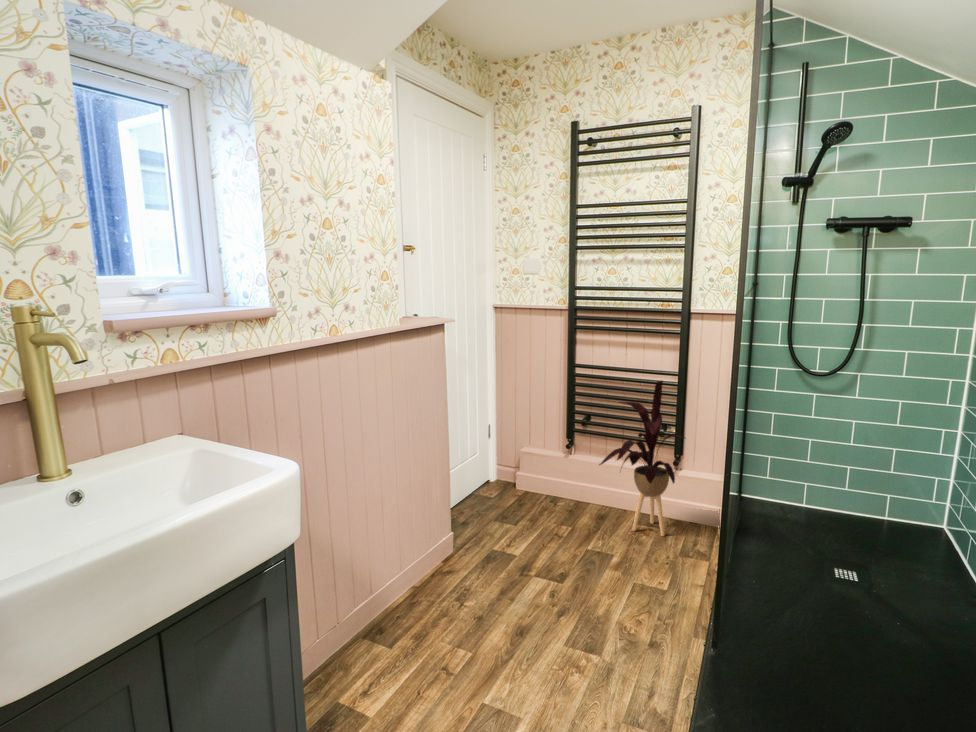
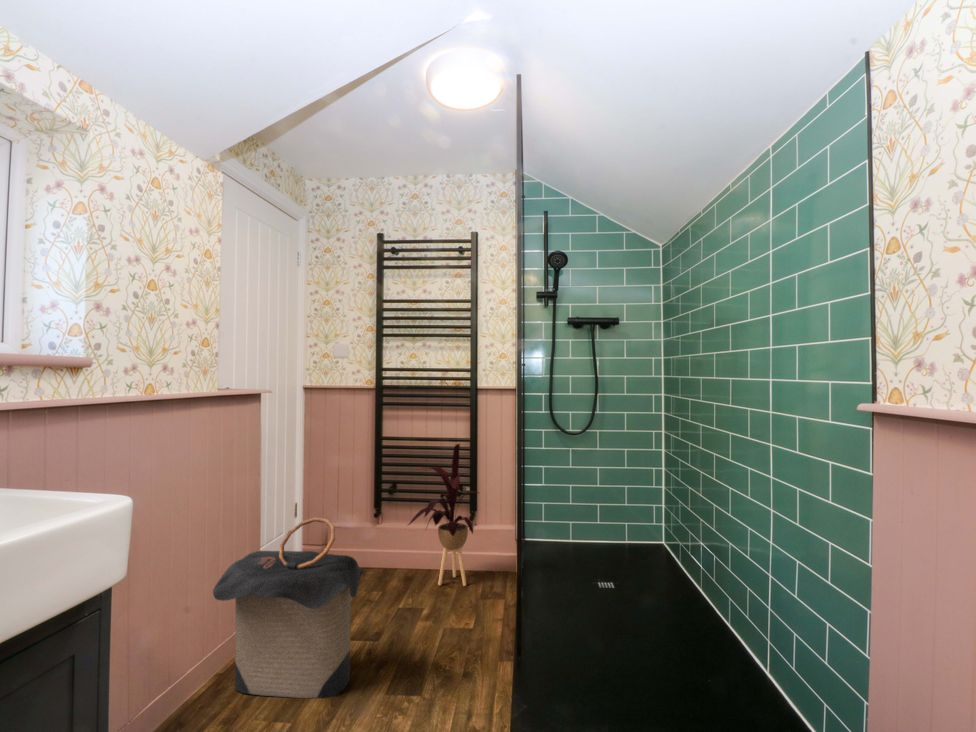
laundry hamper: none [403,459,546,636] -> present [213,518,365,698]

